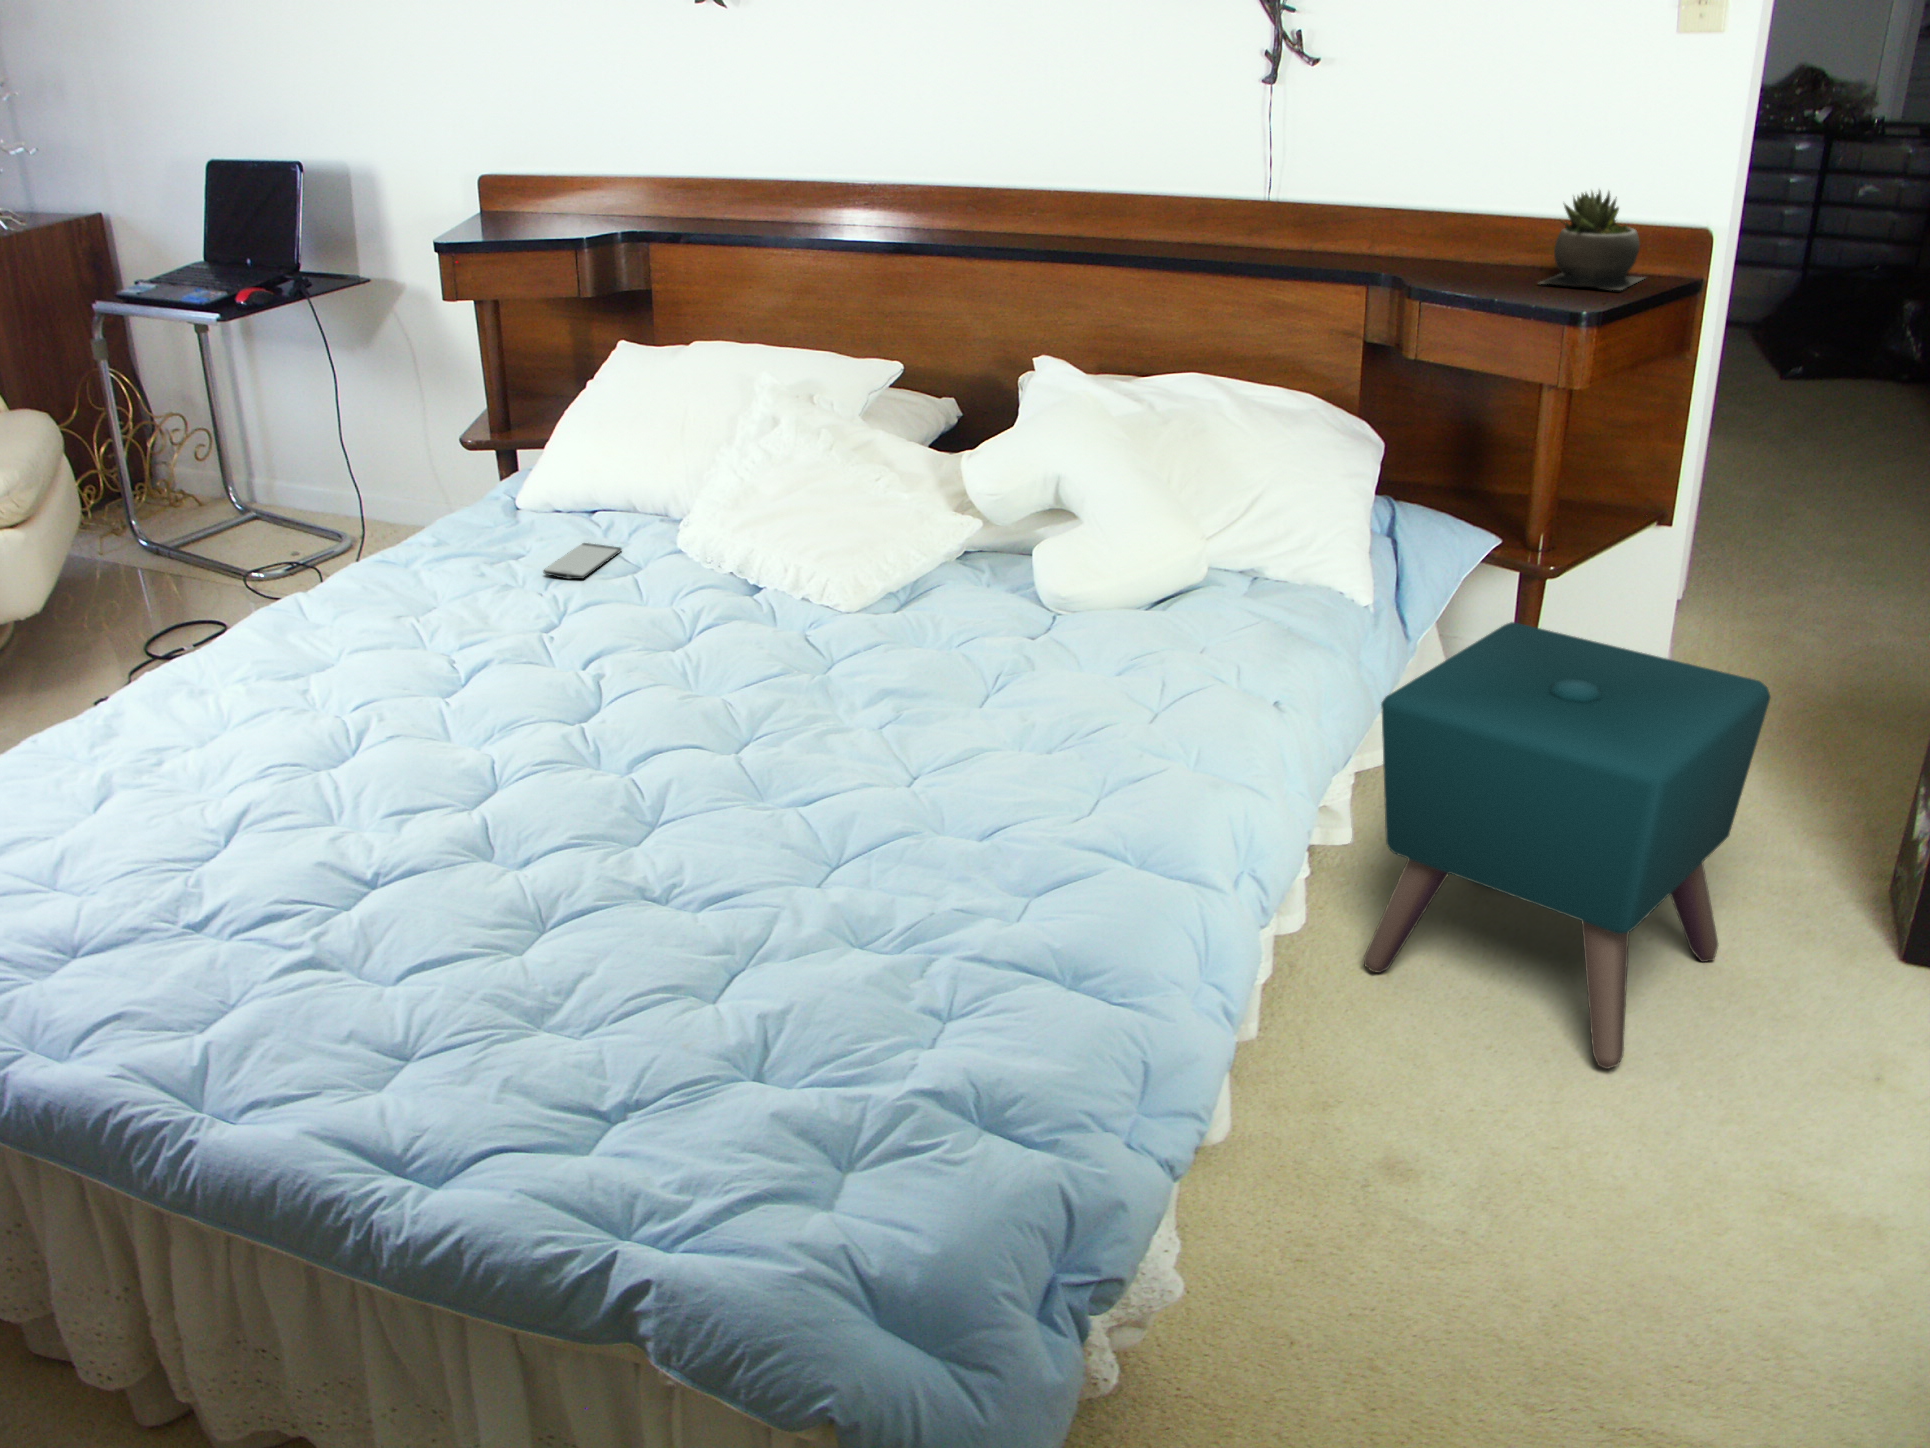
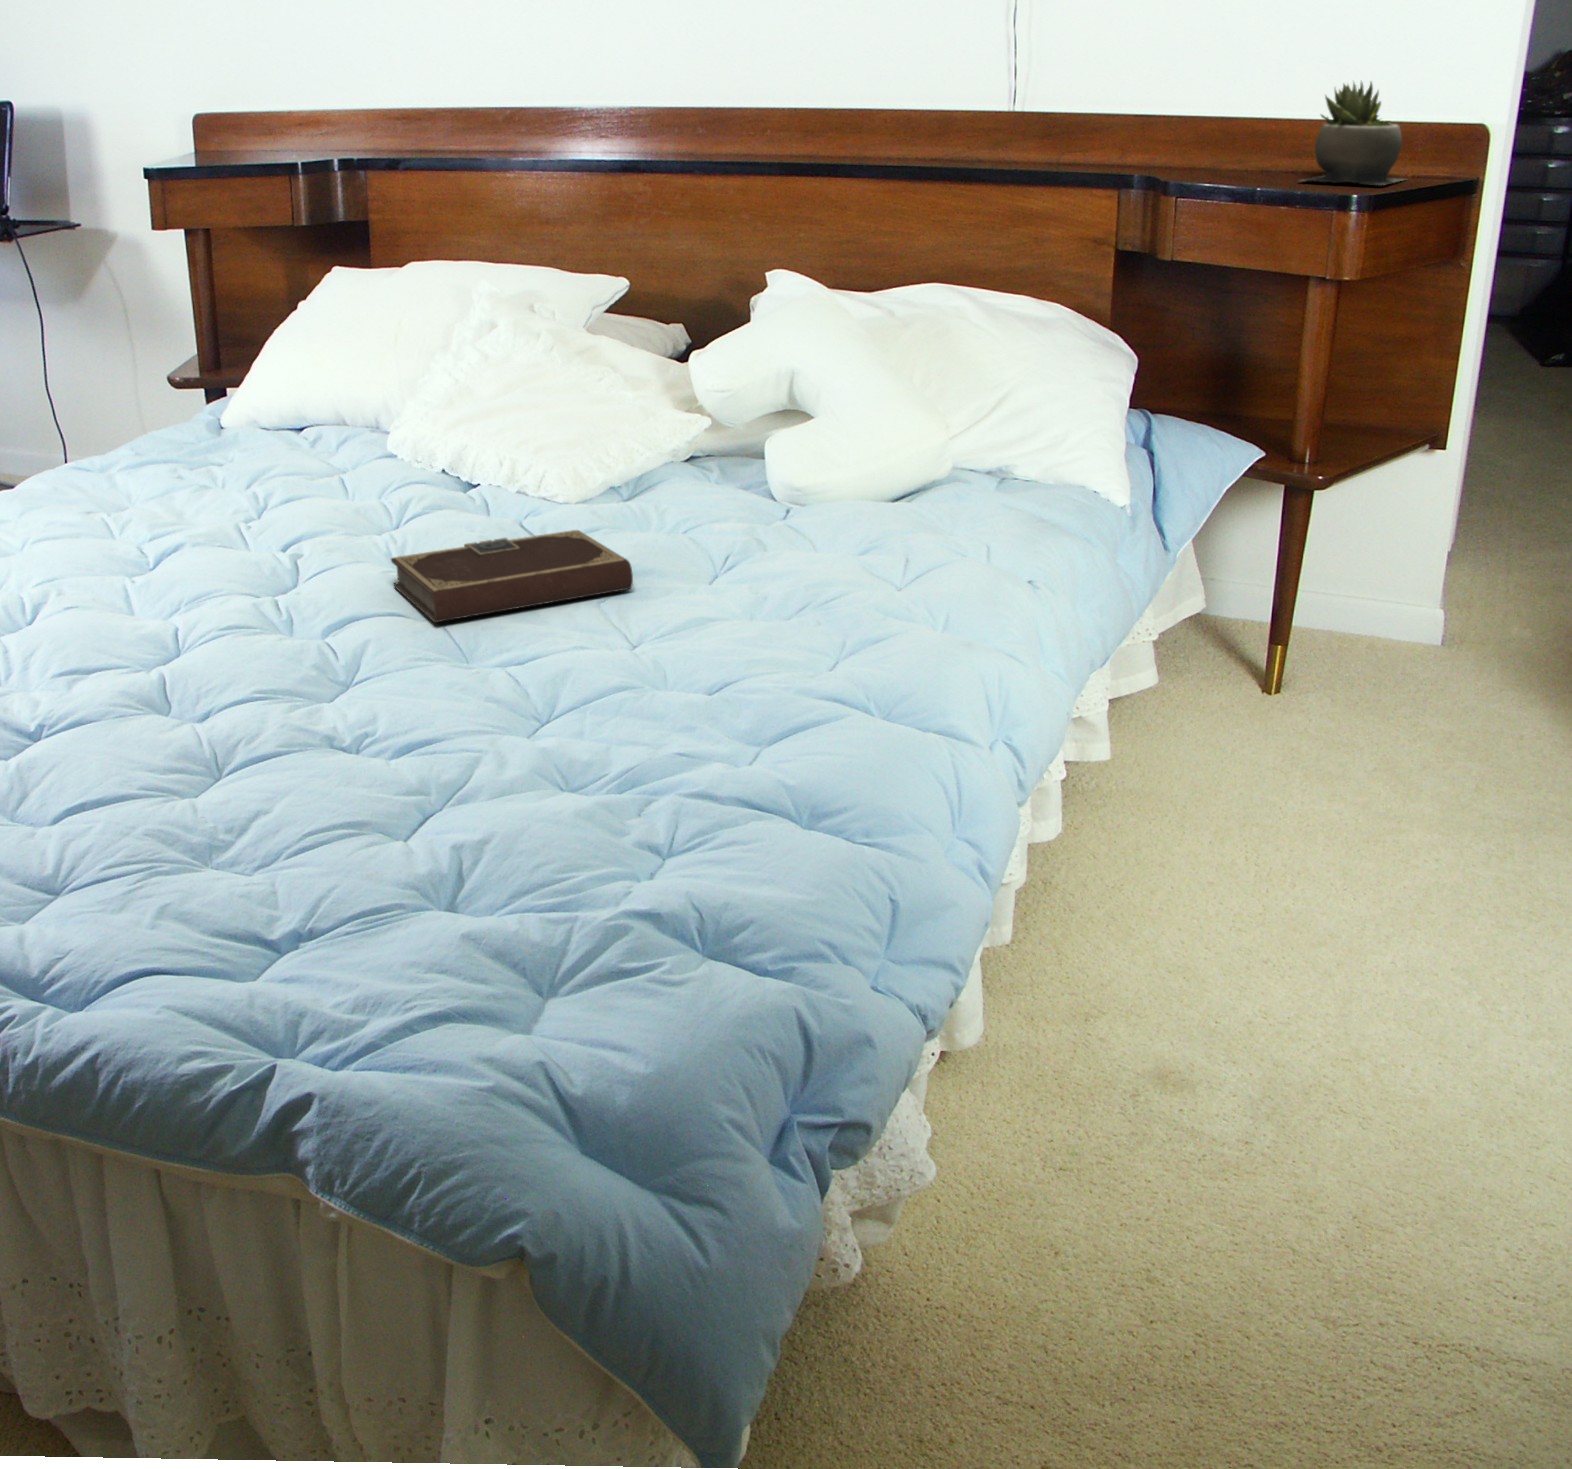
smartphone: present [543,543,622,579] -> none [232,444,322,475]
ottoman: present [1364,622,1770,1069] -> none [1121,516,1539,965]
notebook: none [690,651,908,755] -> present [391,530,633,622]

